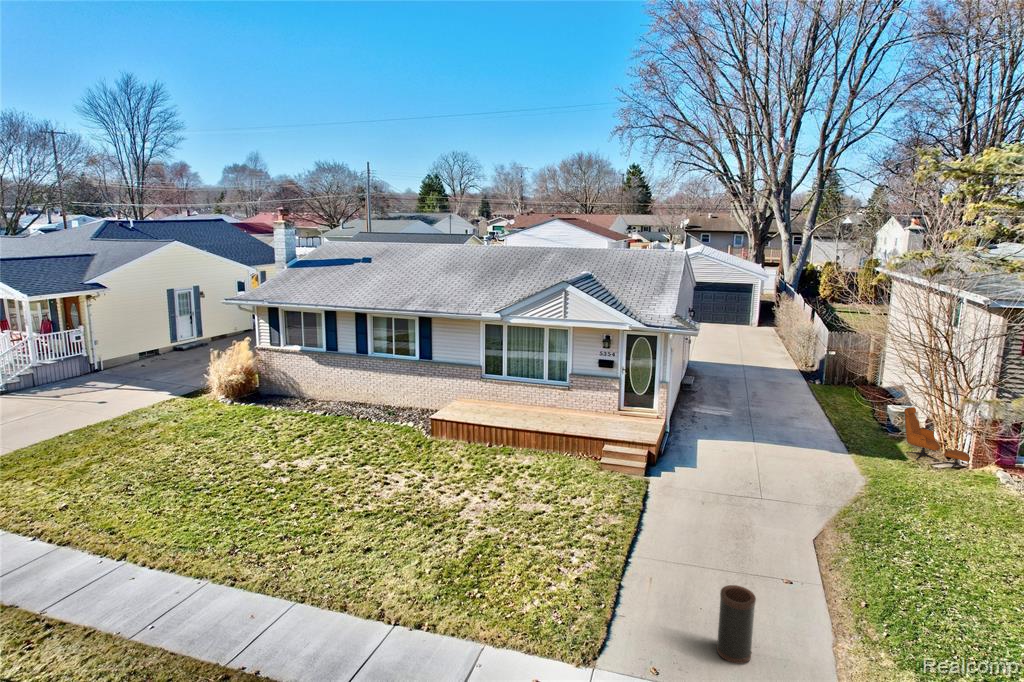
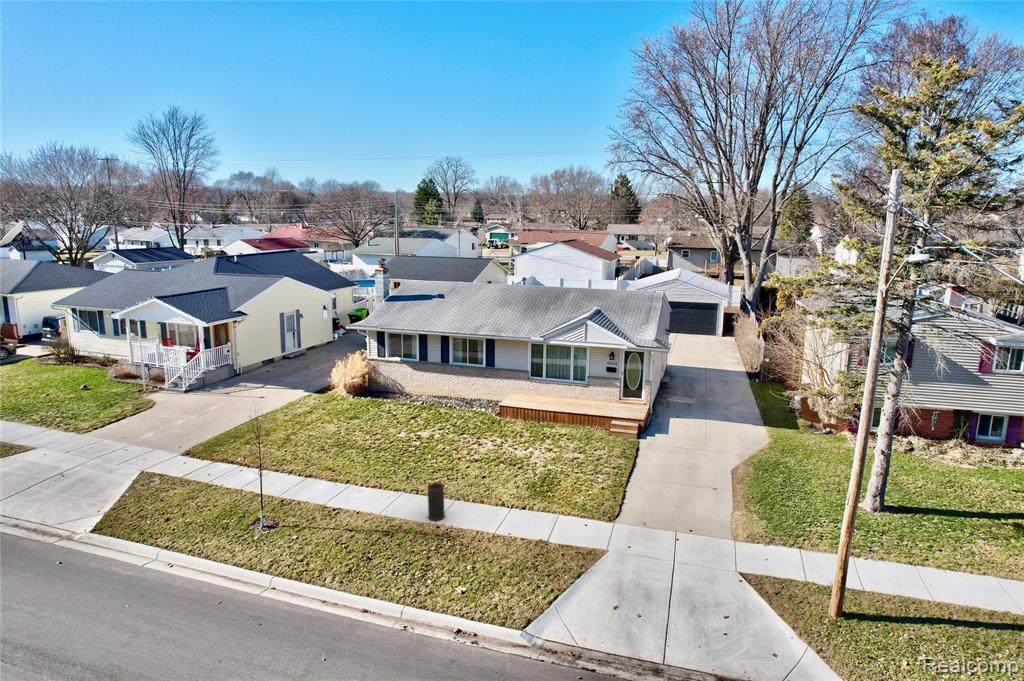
trash can: present [717,585,756,664] -> present [427,483,445,520]

